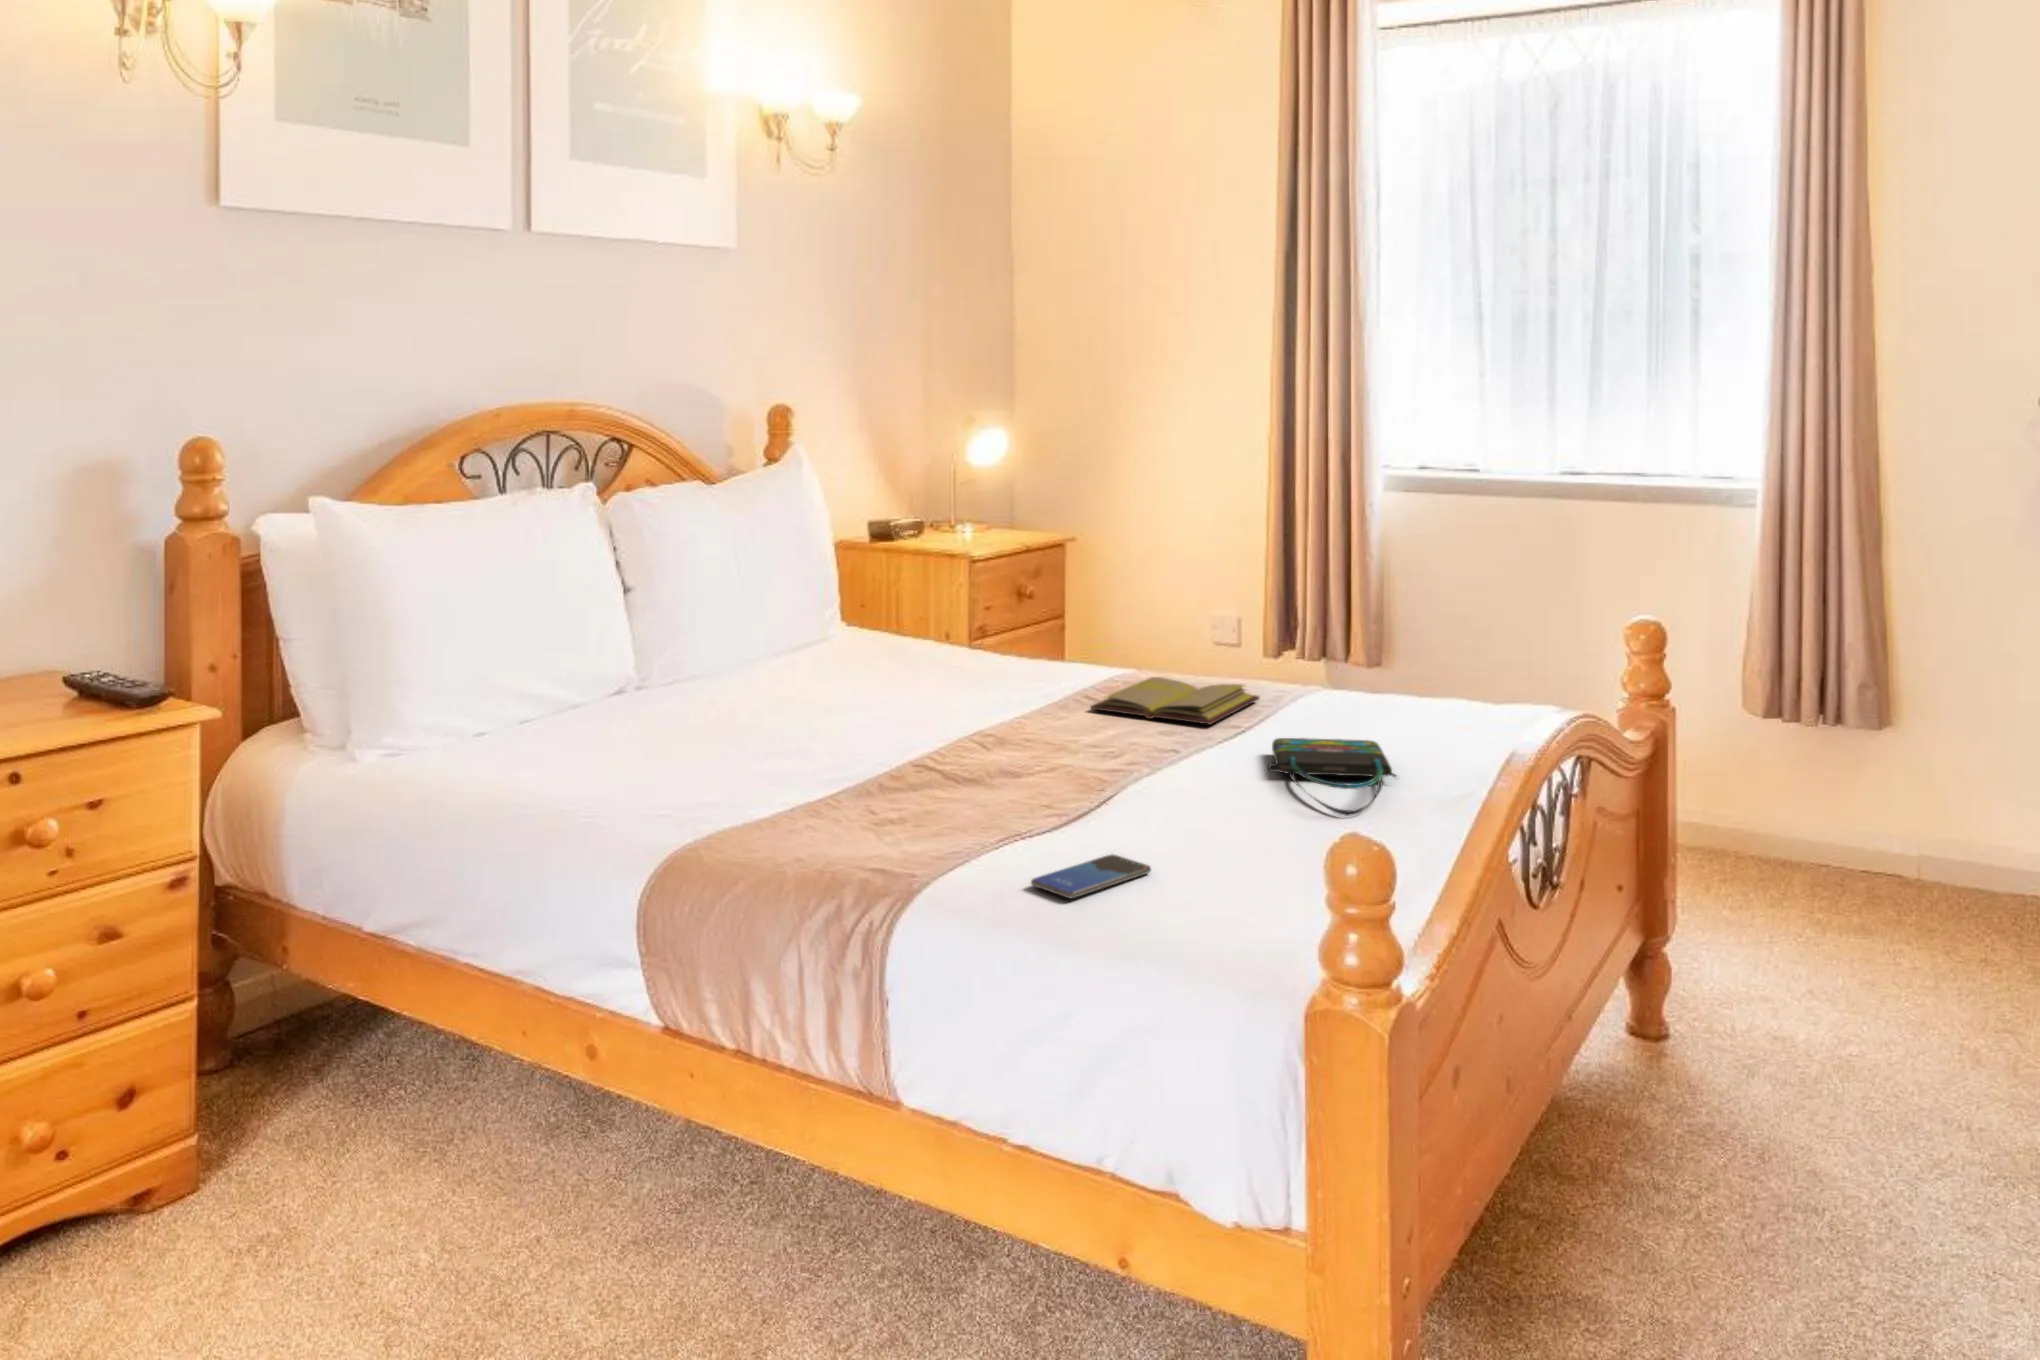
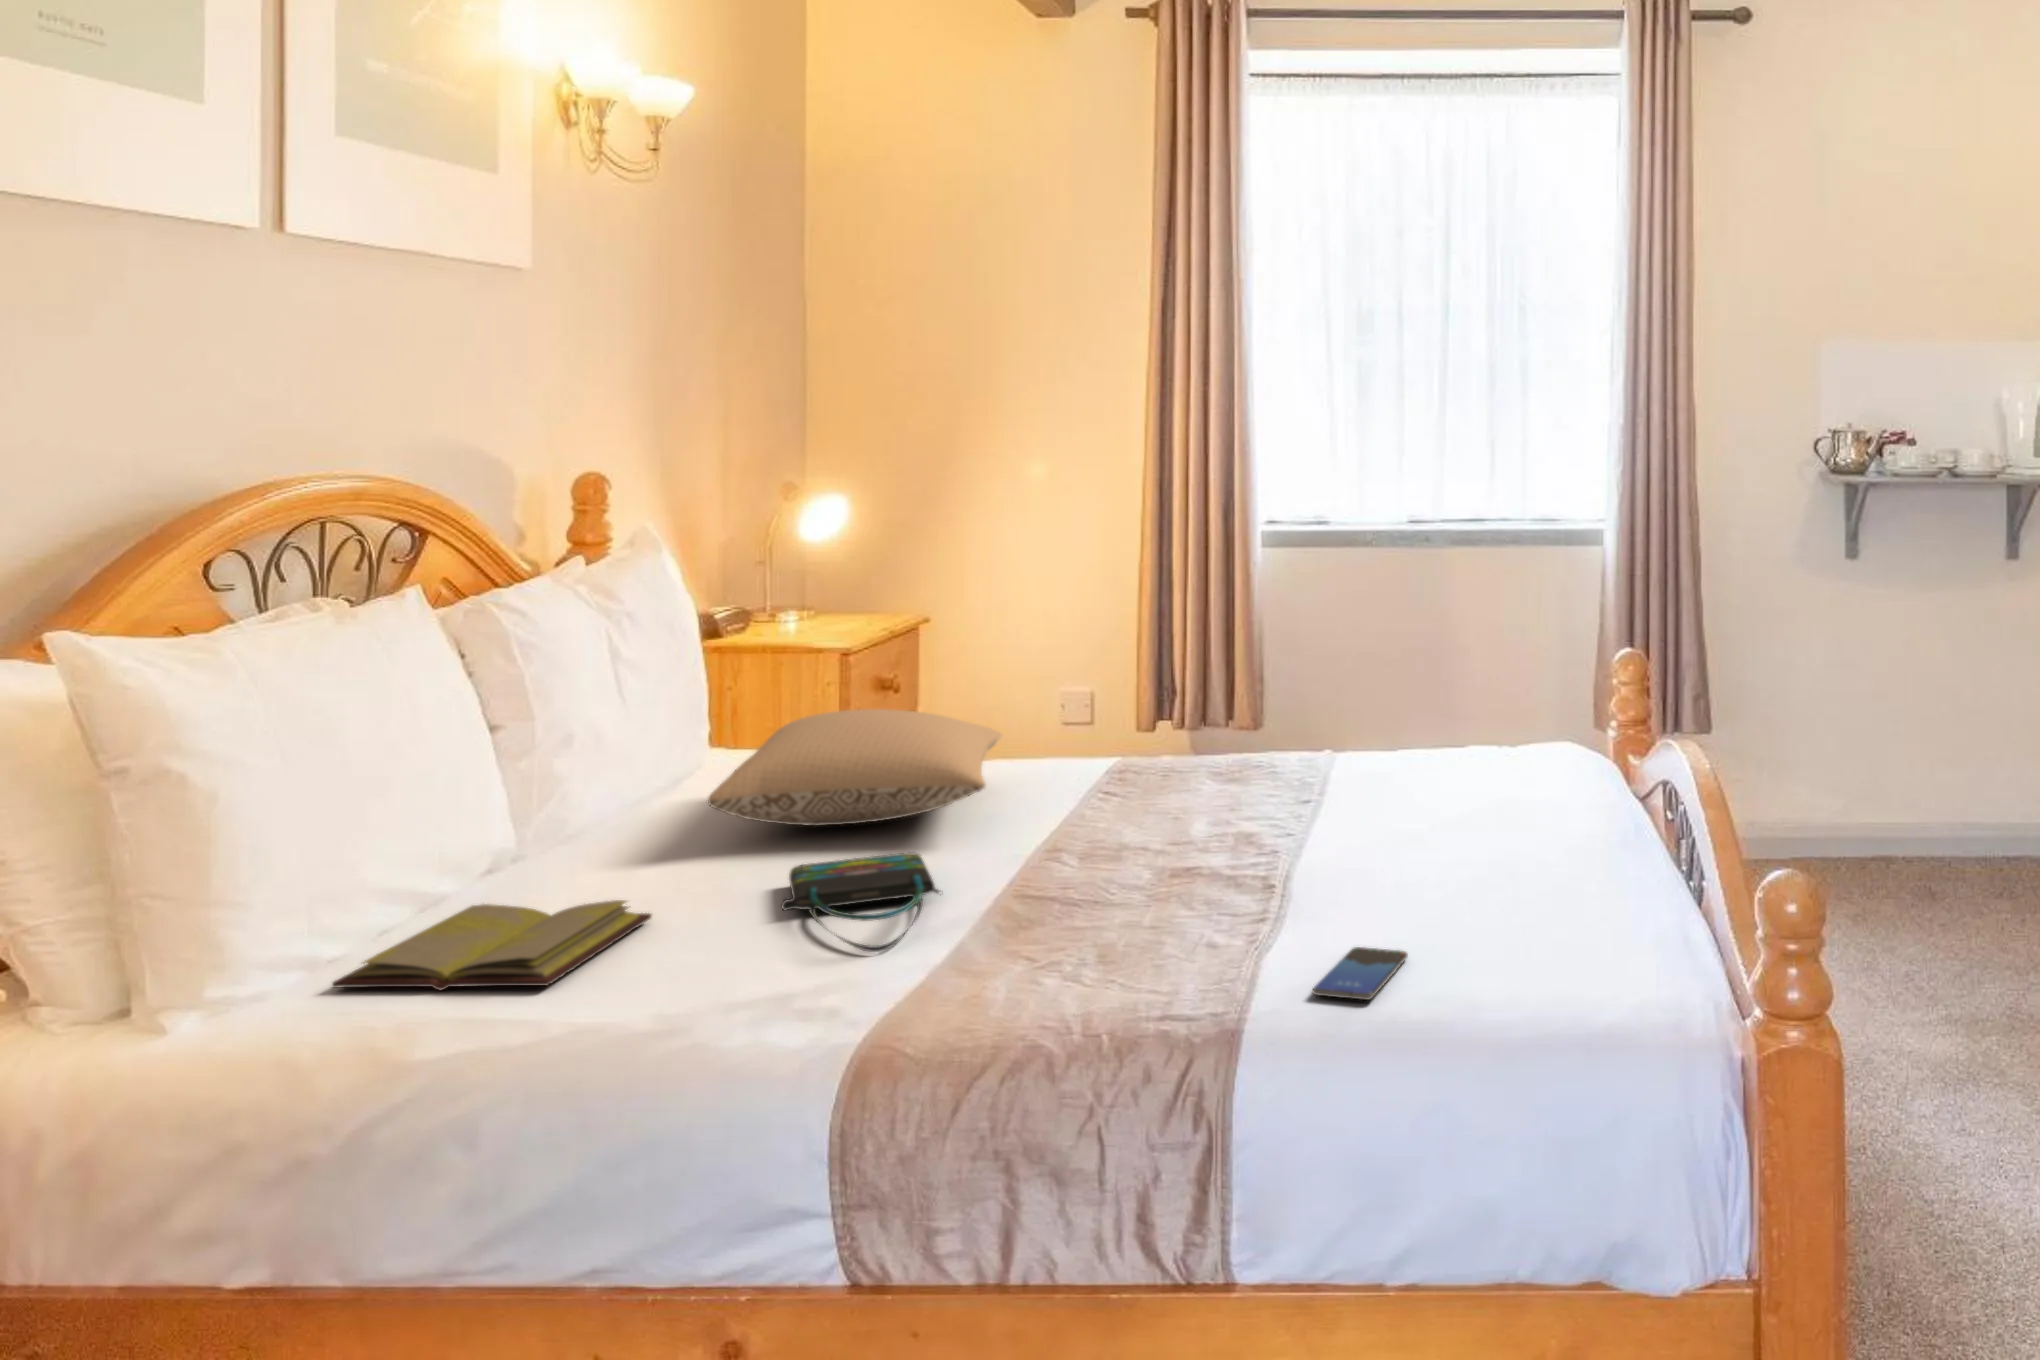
pillow: none [748,607,1013,696] -> present [708,709,1001,826]
diary: present [1091,677,1259,724] -> present [332,900,651,990]
tote bag: present [1268,738,1396,816] -> present [782,853,939,952]

